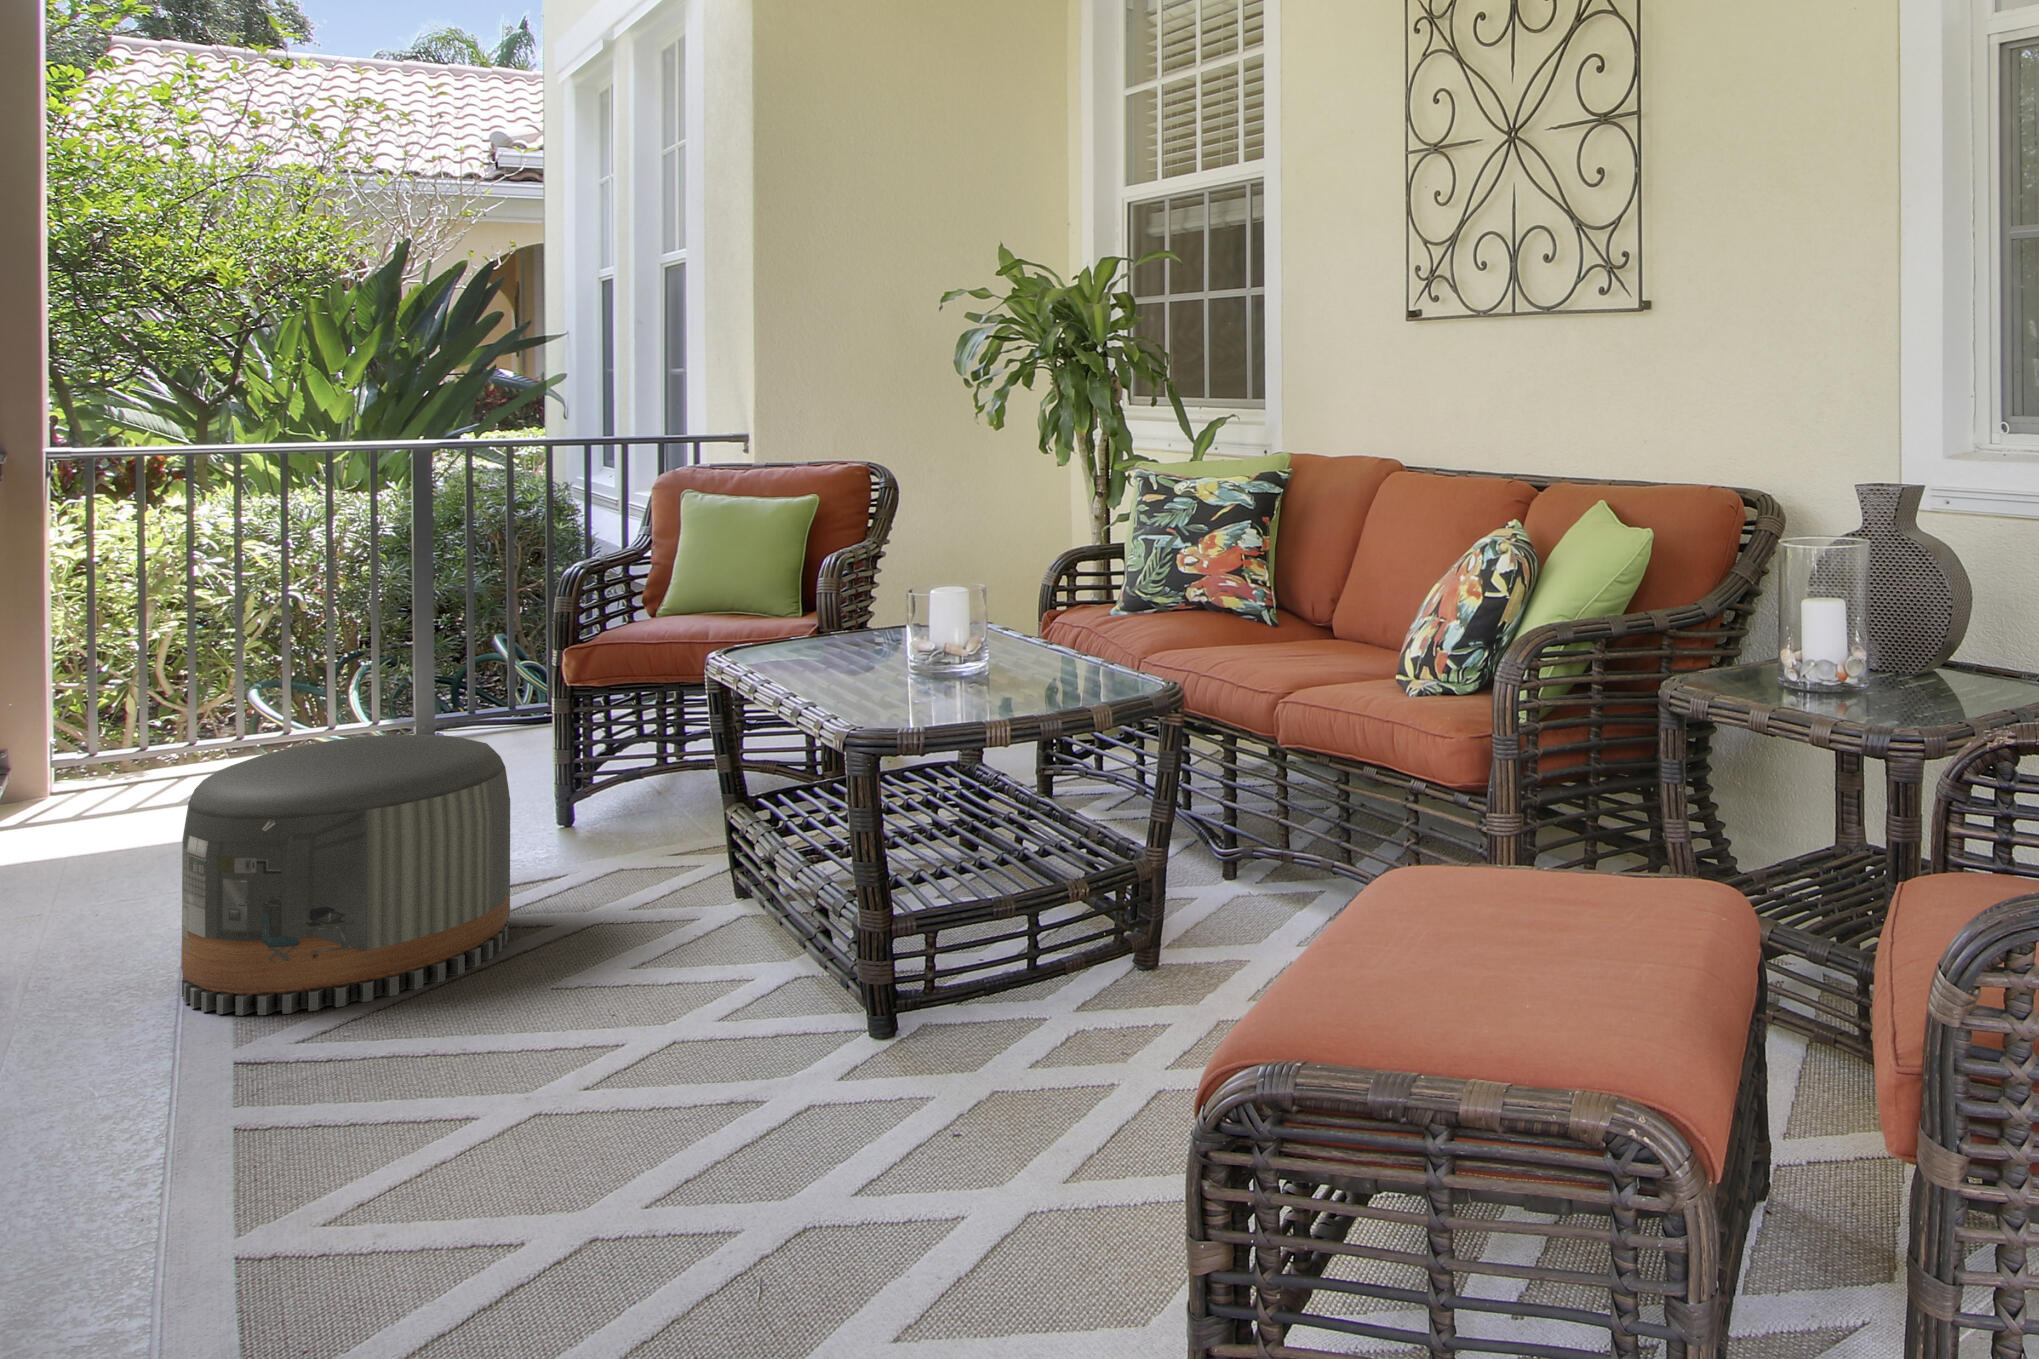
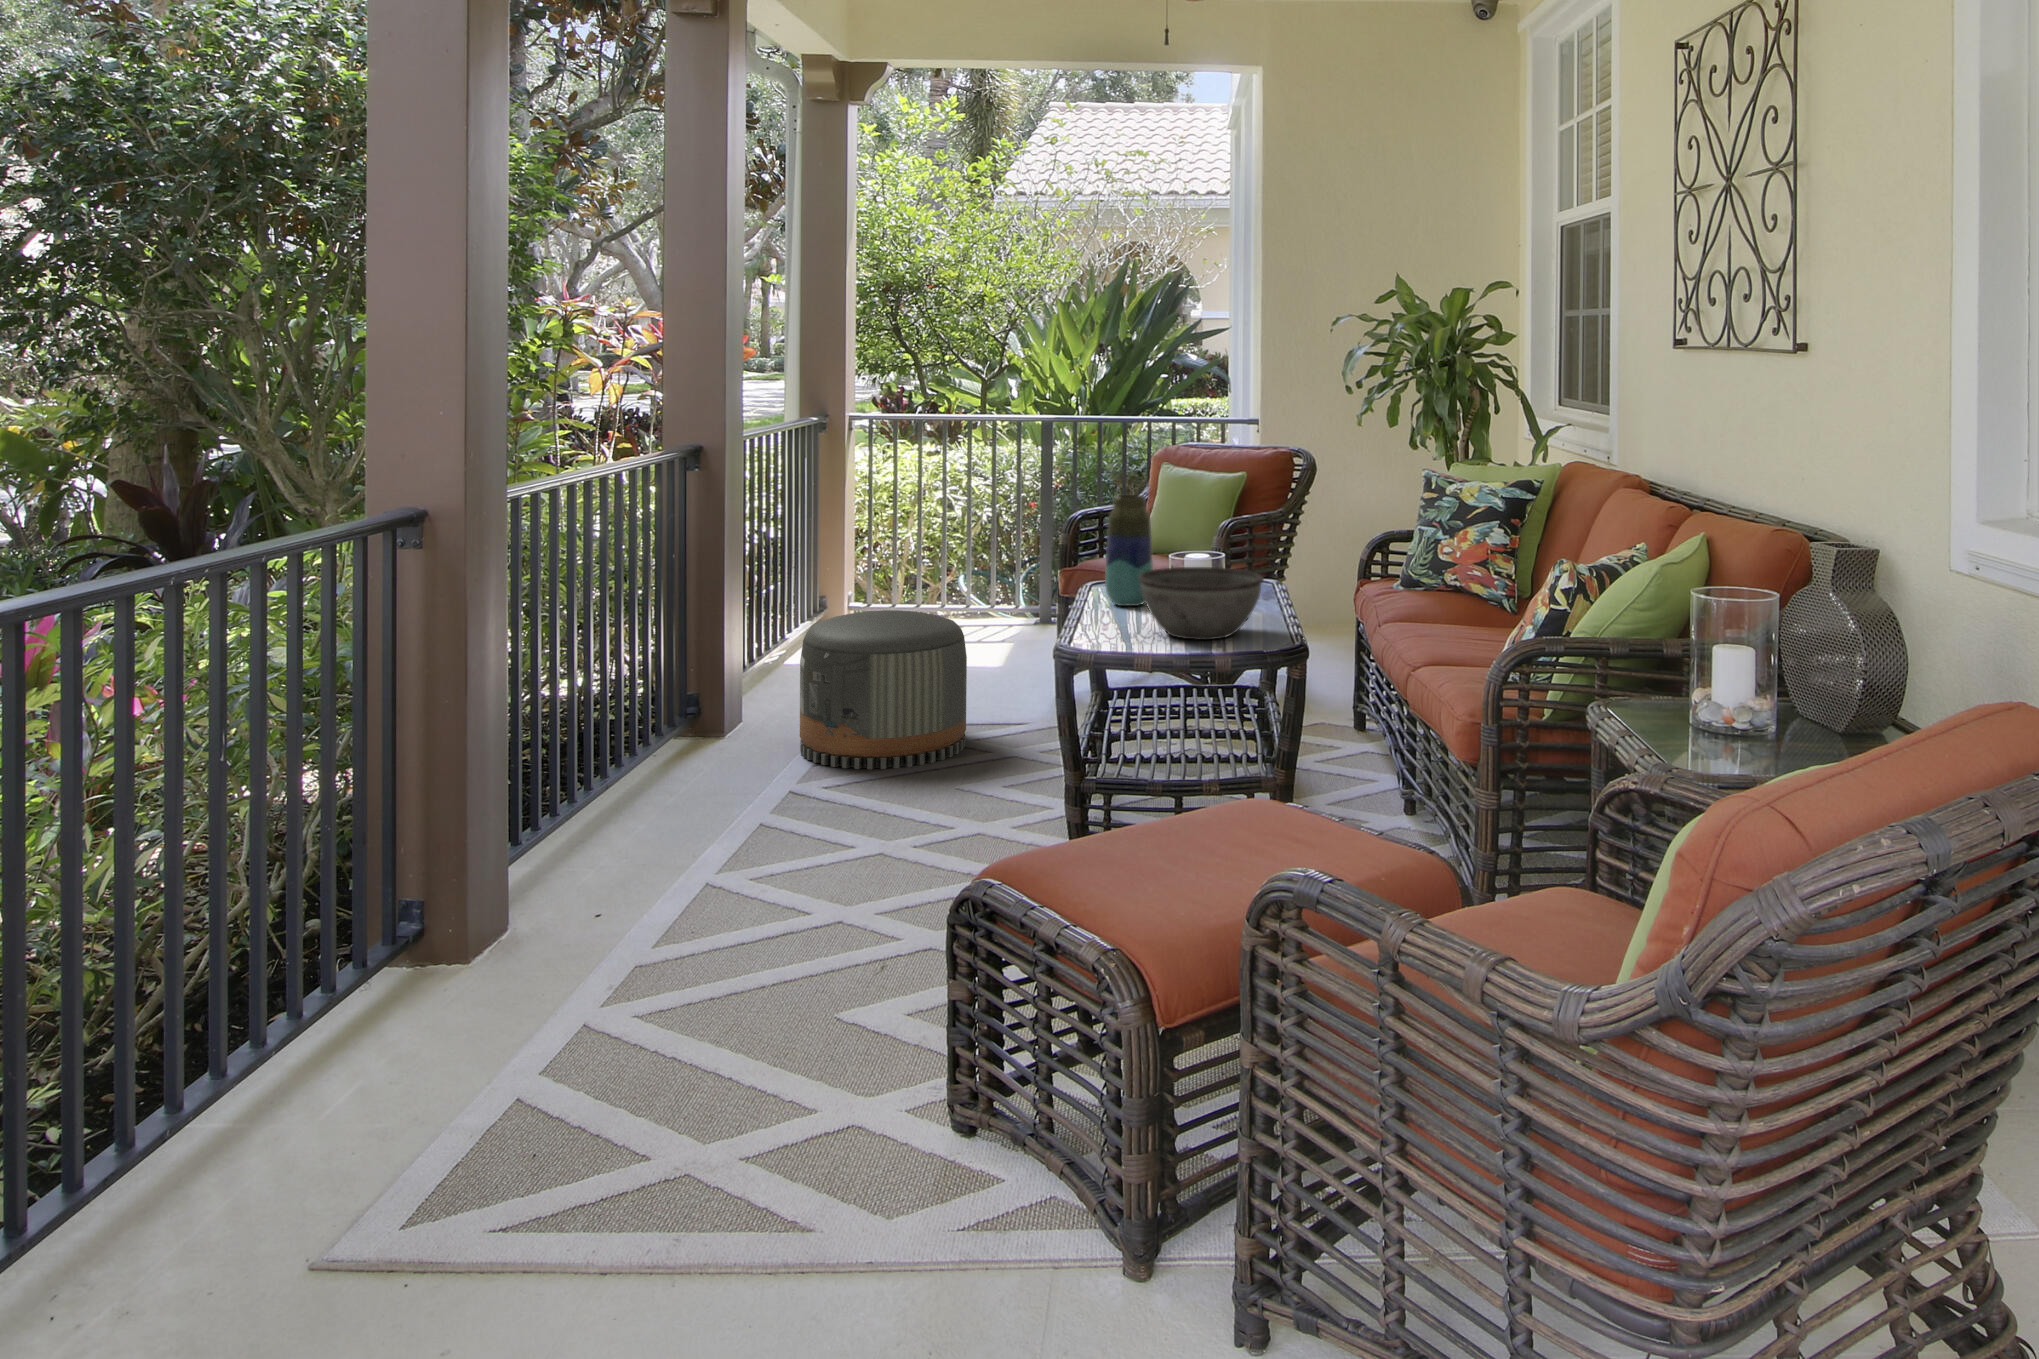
vase: none [791,515,863,673] -> present [1105,495,1153,606]
bowl: none [920,598,1101,698] -> present [1138,567,1264,640]

